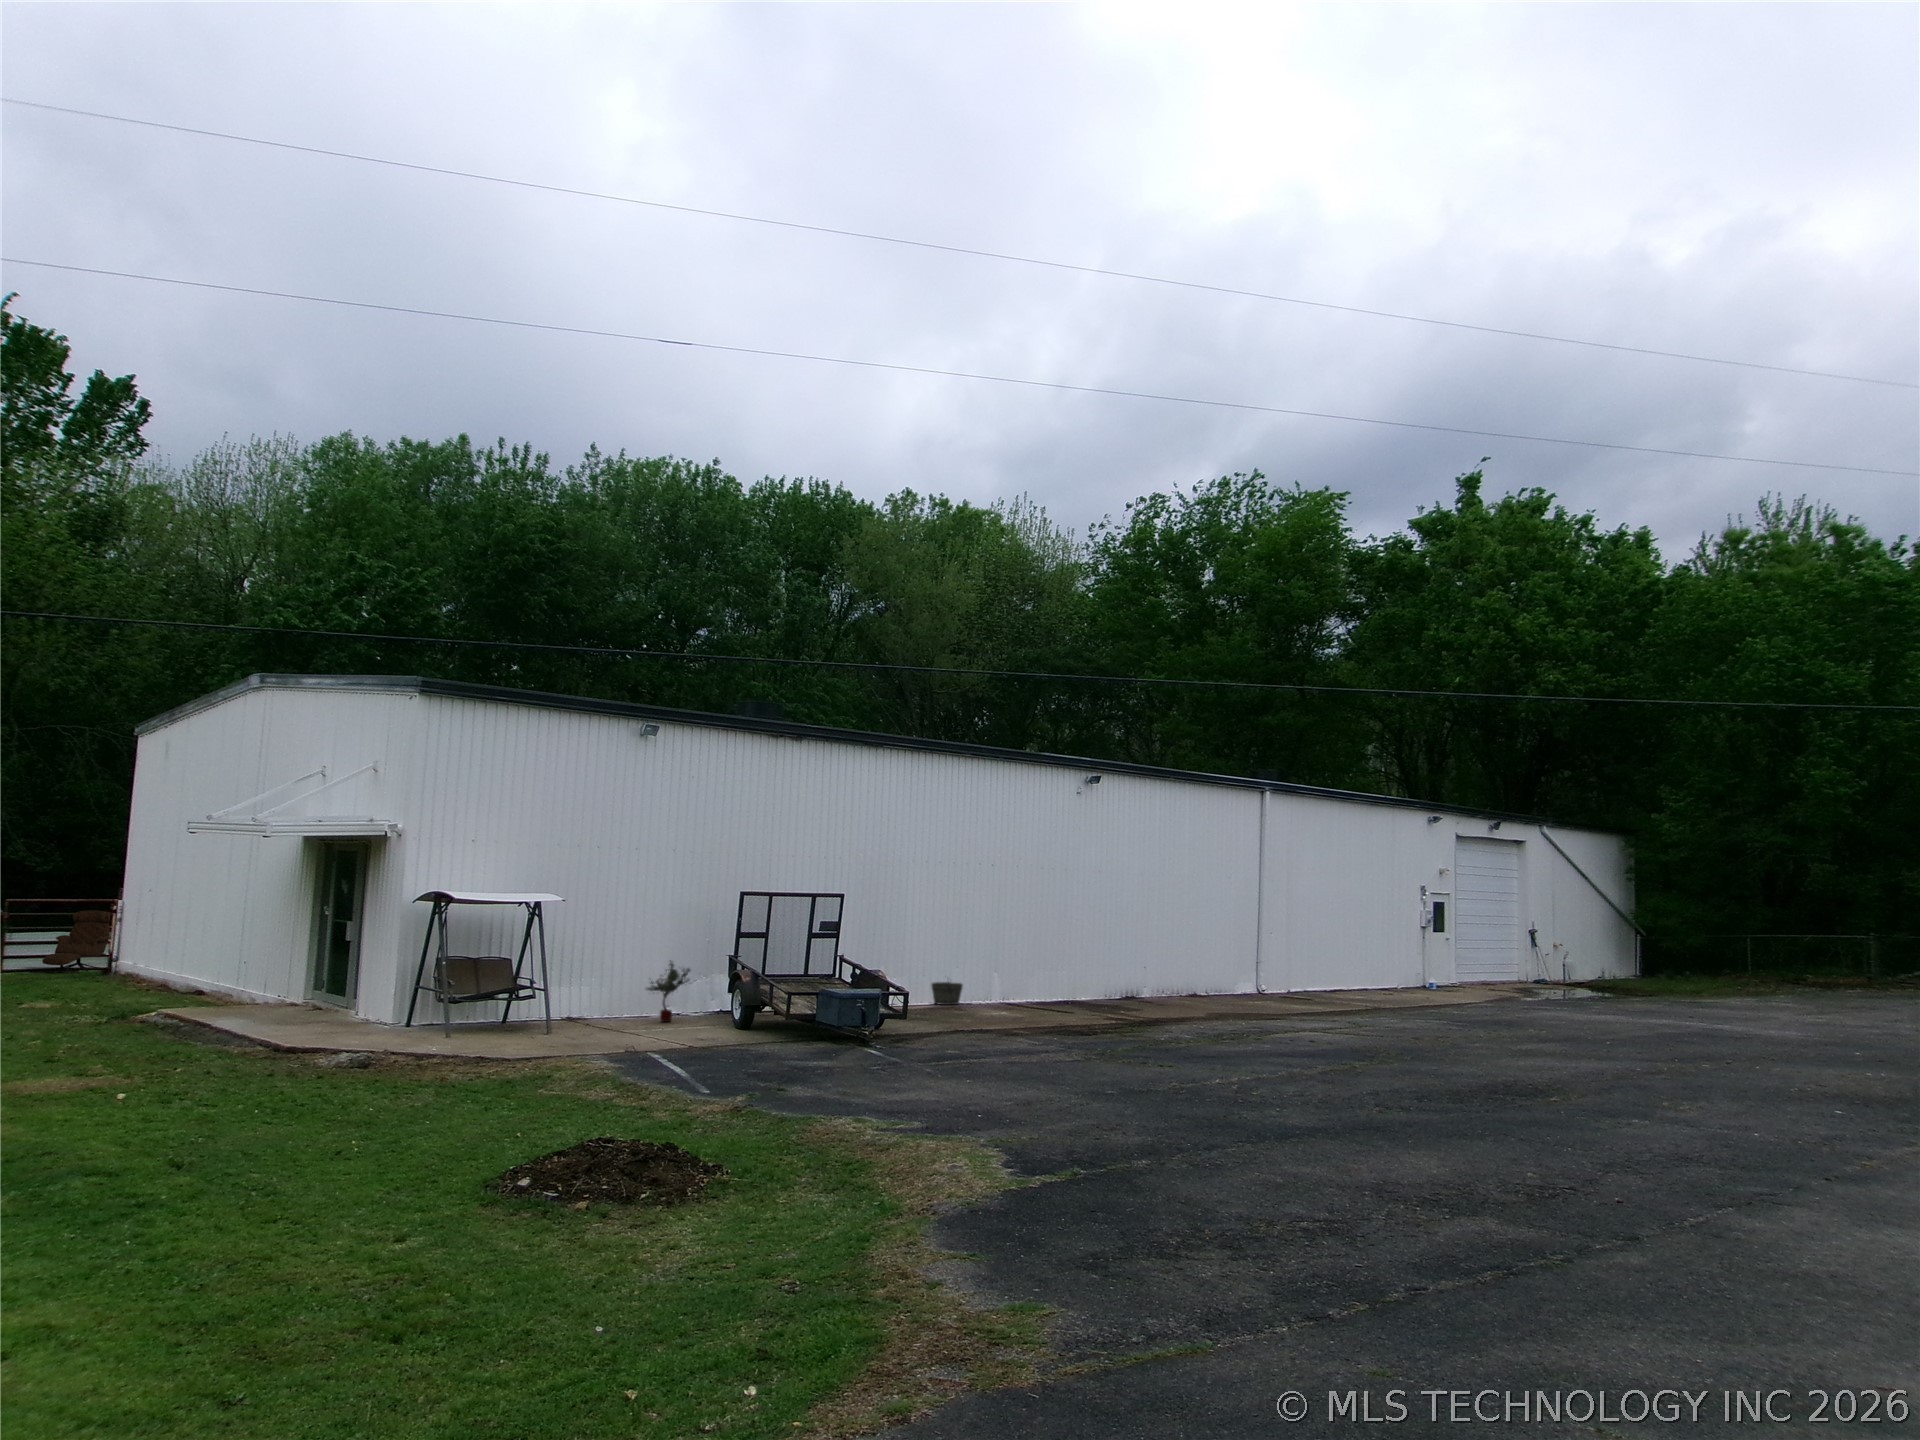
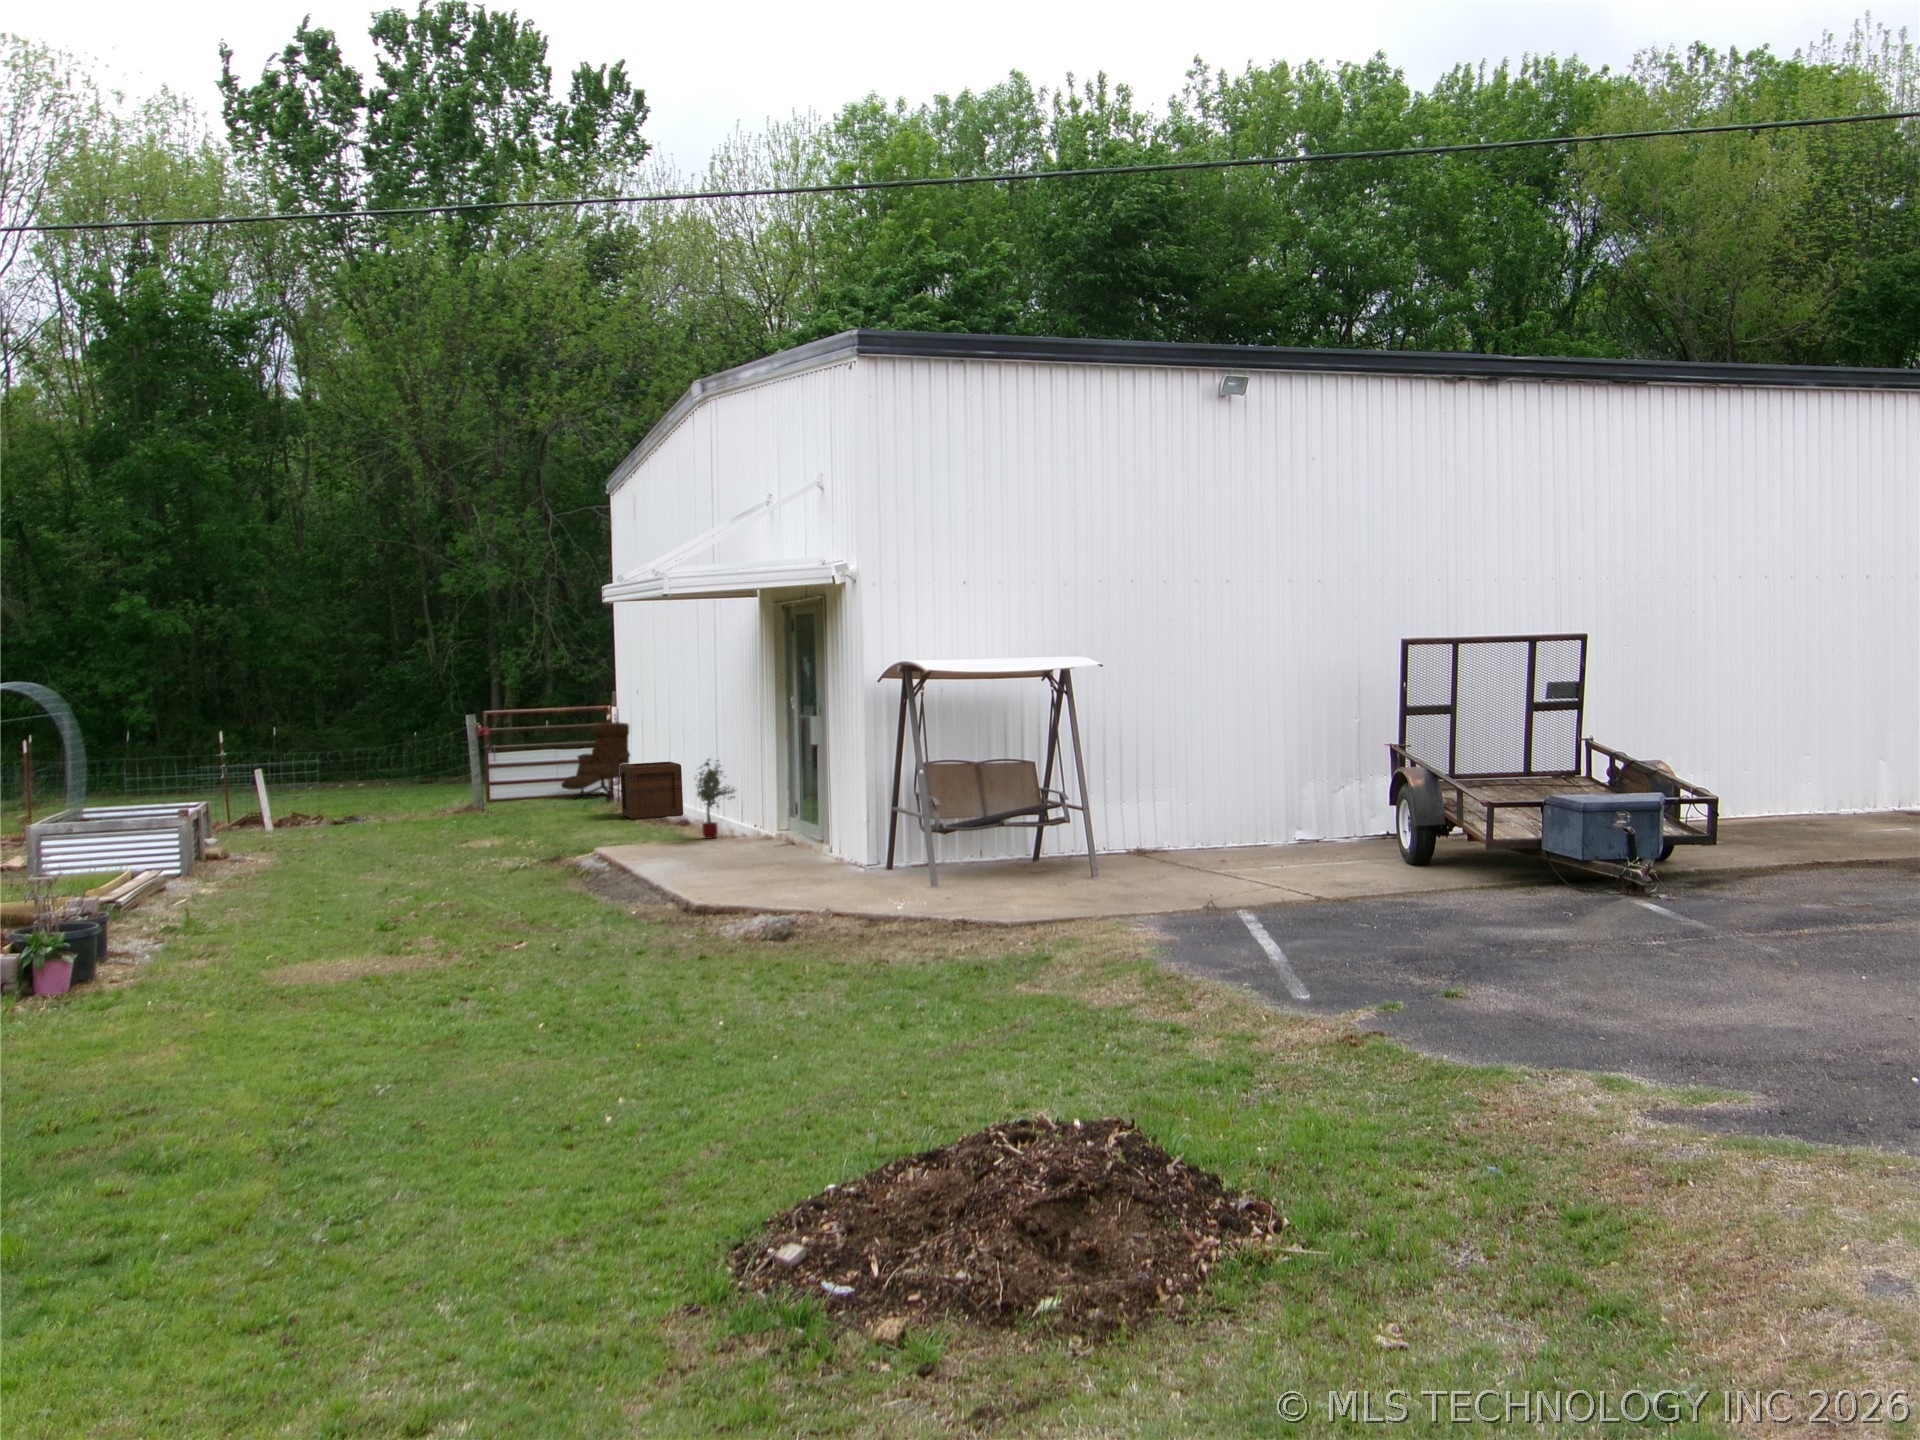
wooden crate: none [122,946,184,991] -> present [620,761,683,819]
potted tree: present [647,960,690,1022] -> present [694,759,735,838]
wooden bucket: present [931,982,963,1005] -> none [1760,768,1822,817]

